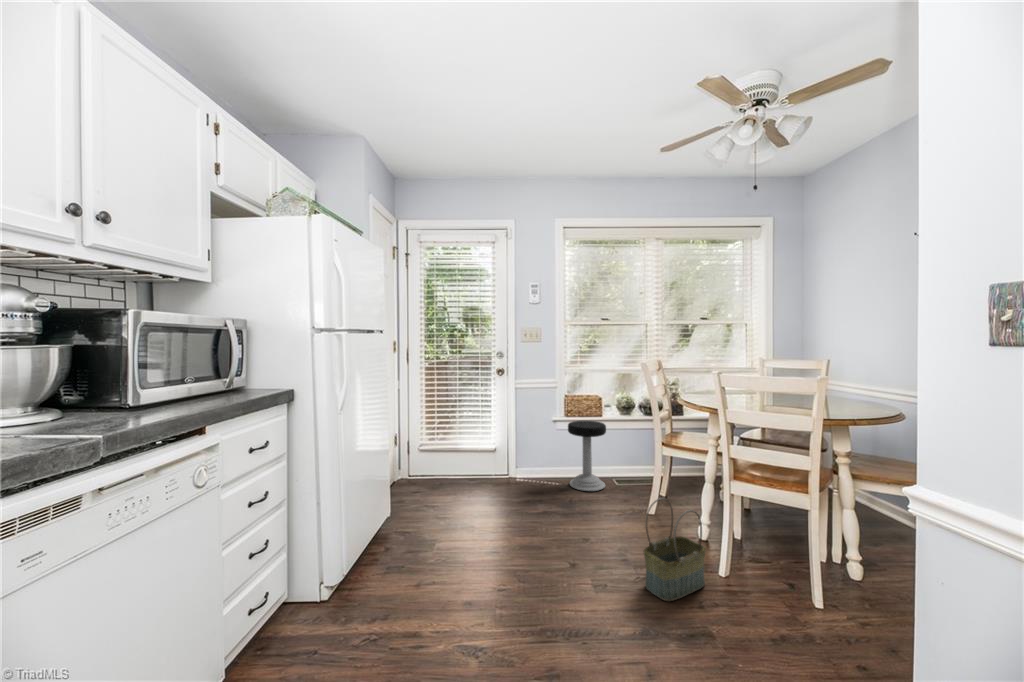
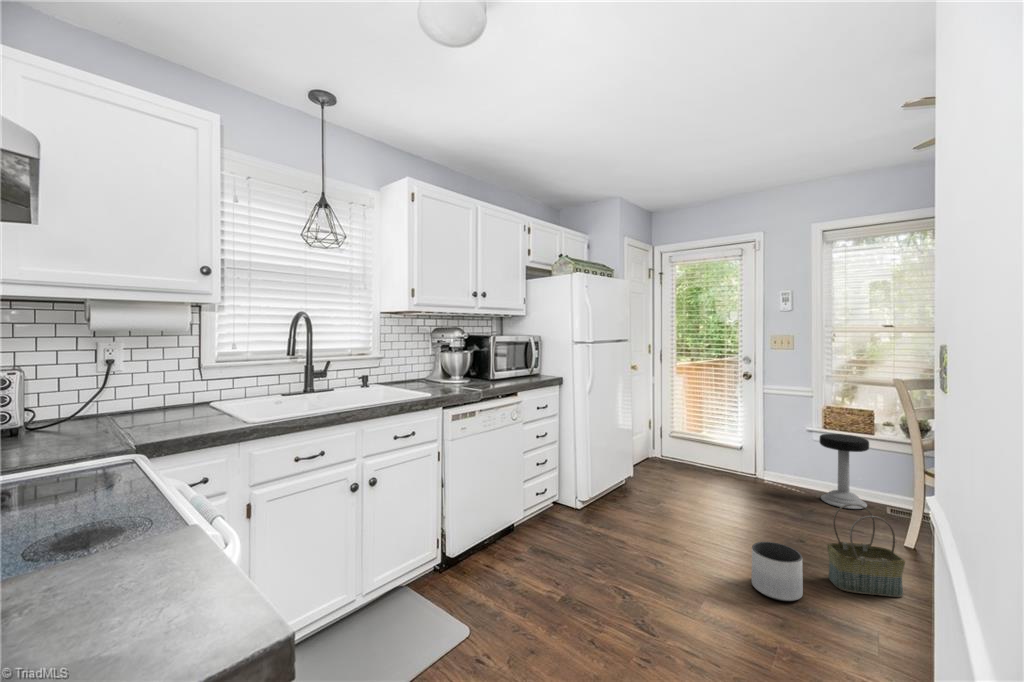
planter: none [596,572,654,655] -> present [751,542,803,601]

